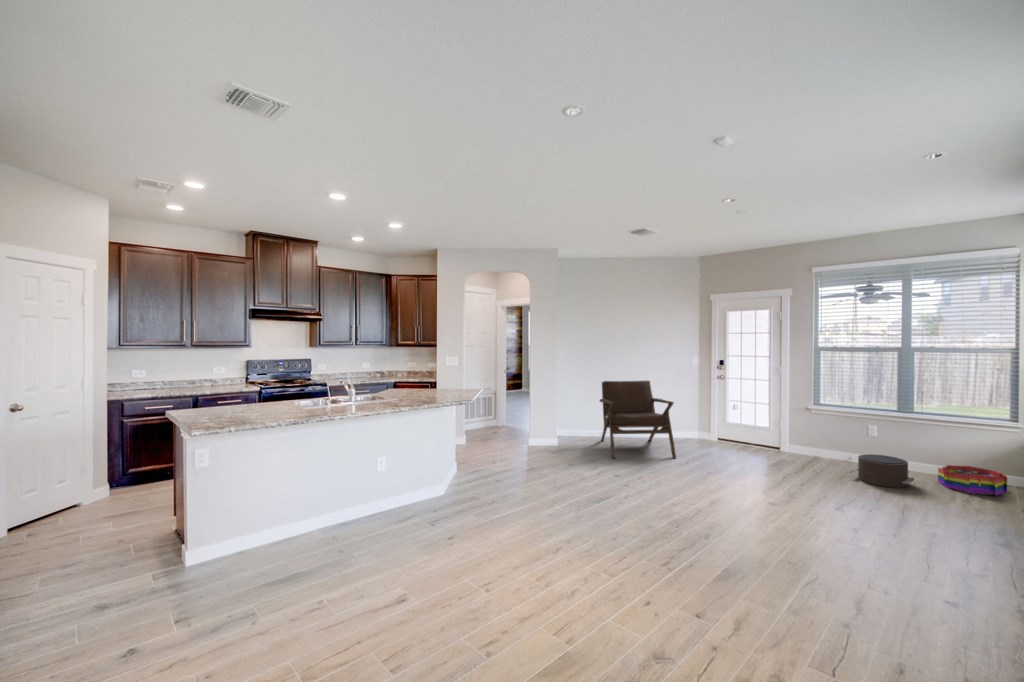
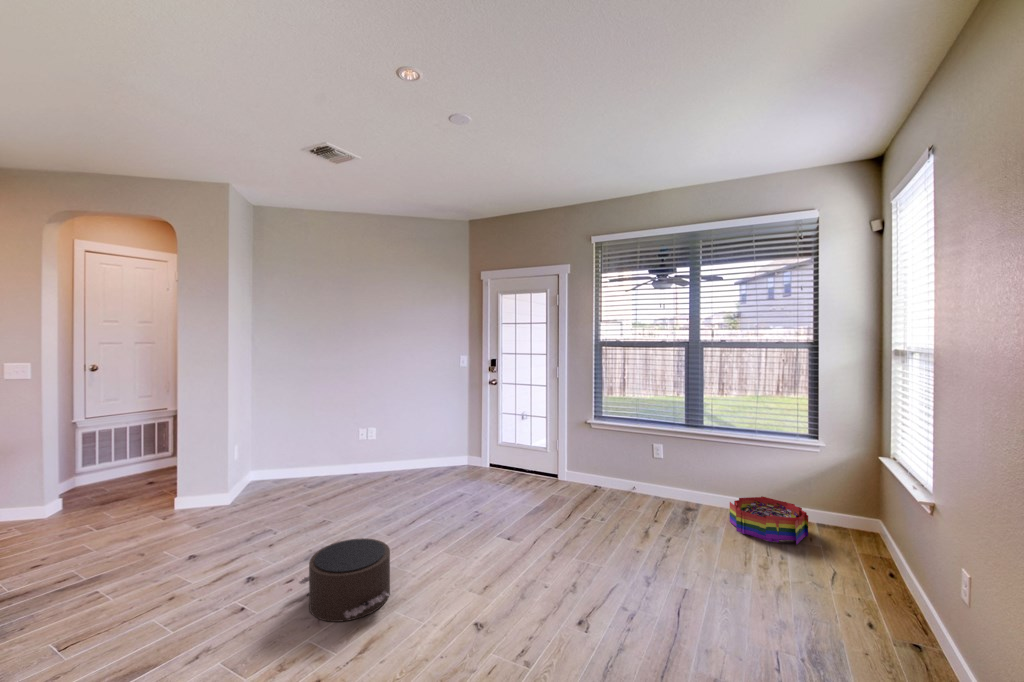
lounge chair: present [600,381,676,459] -> none [306,388,410,512]
pouf: present [849,454,914,488] -> present [299,538,390,622]

